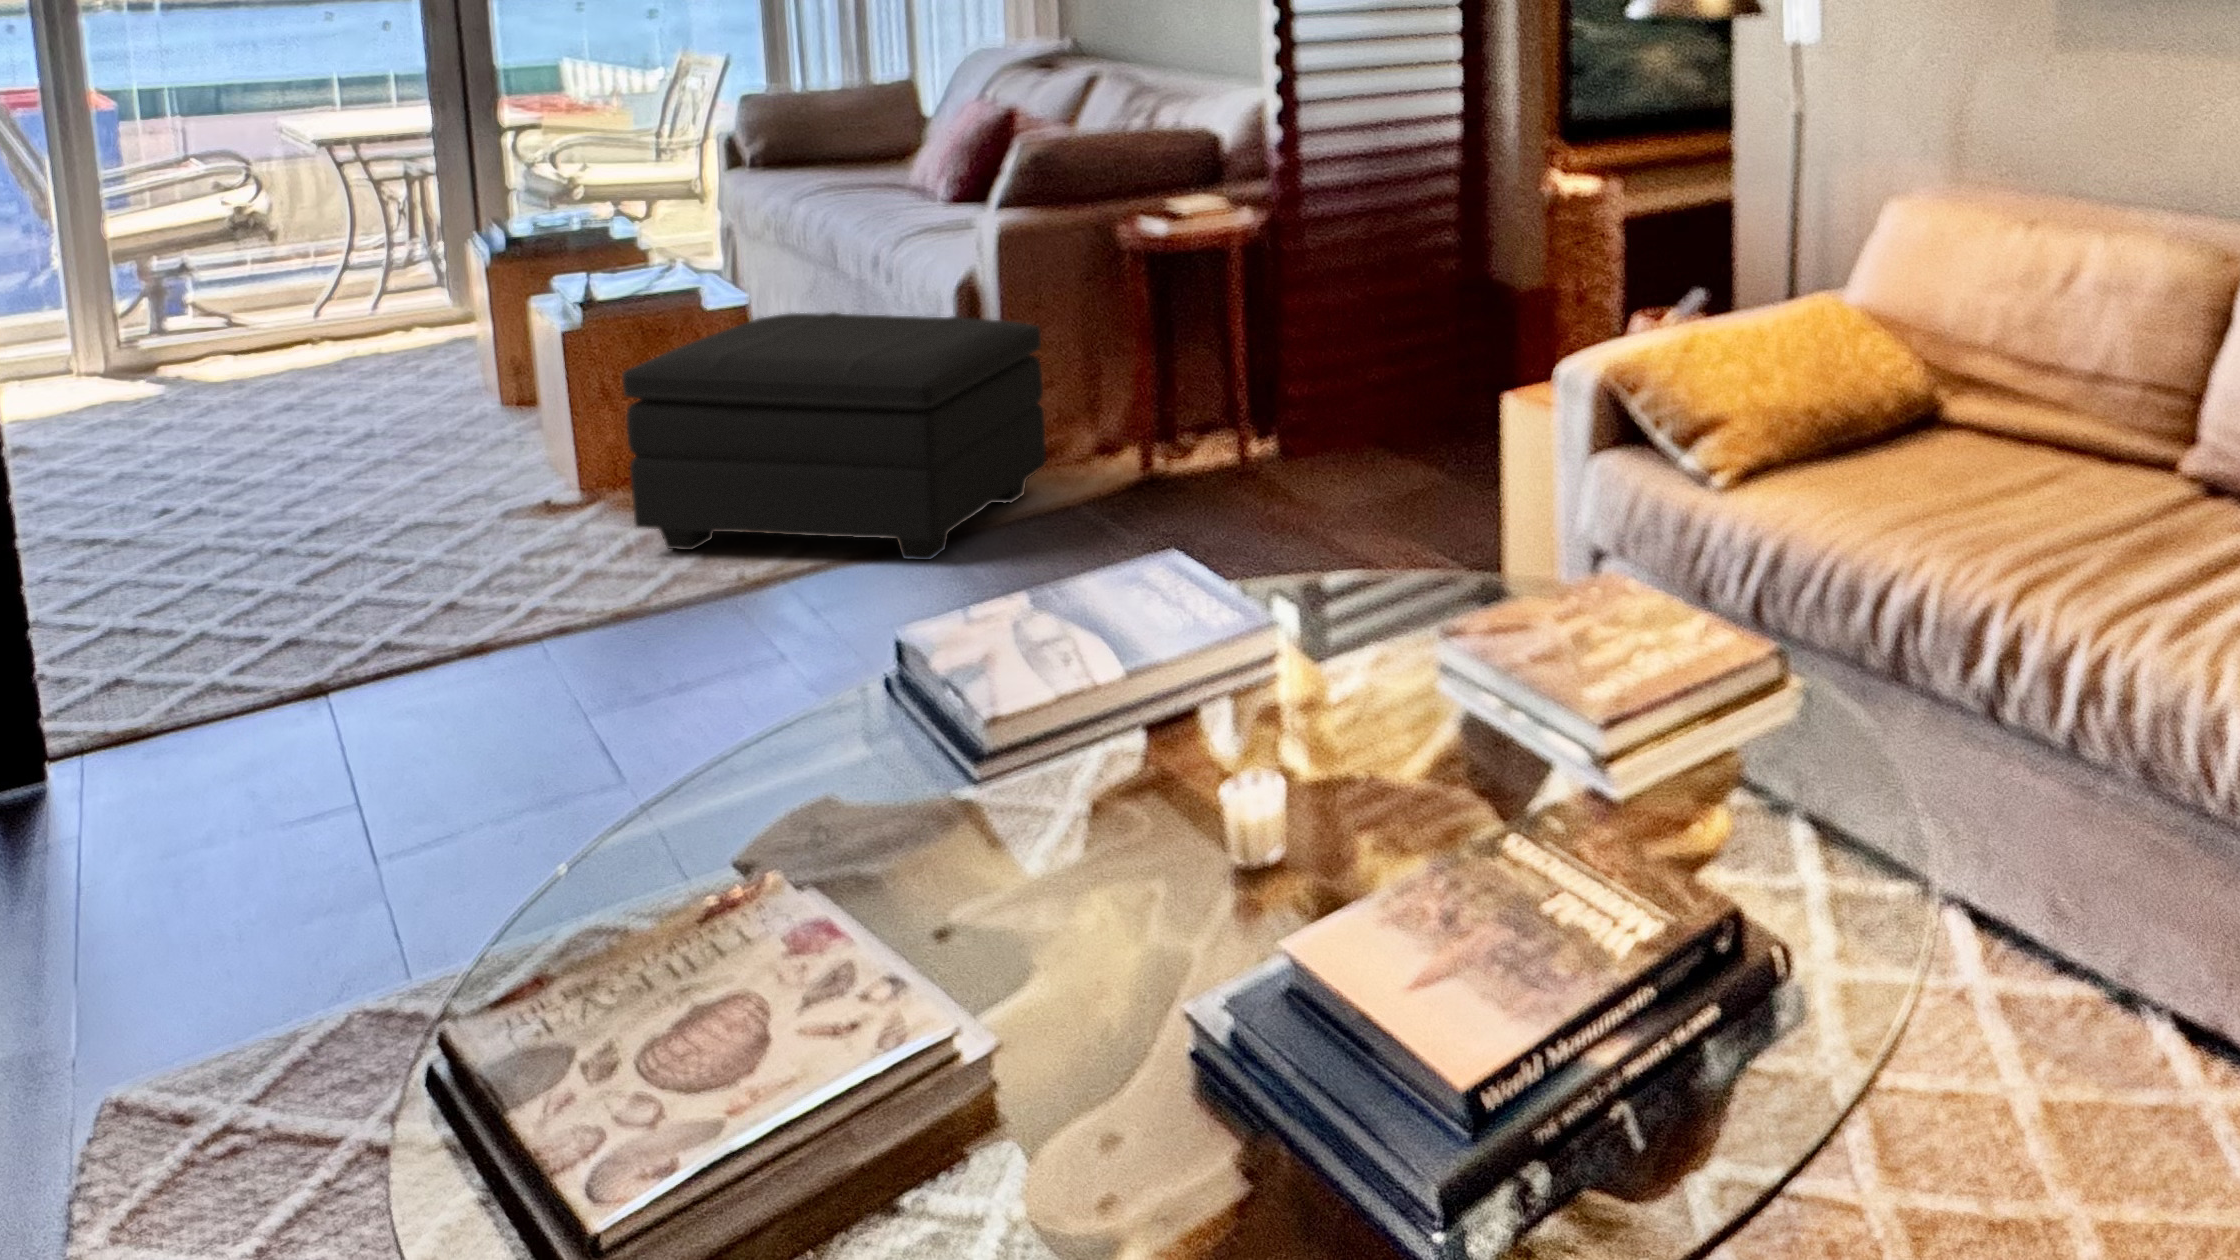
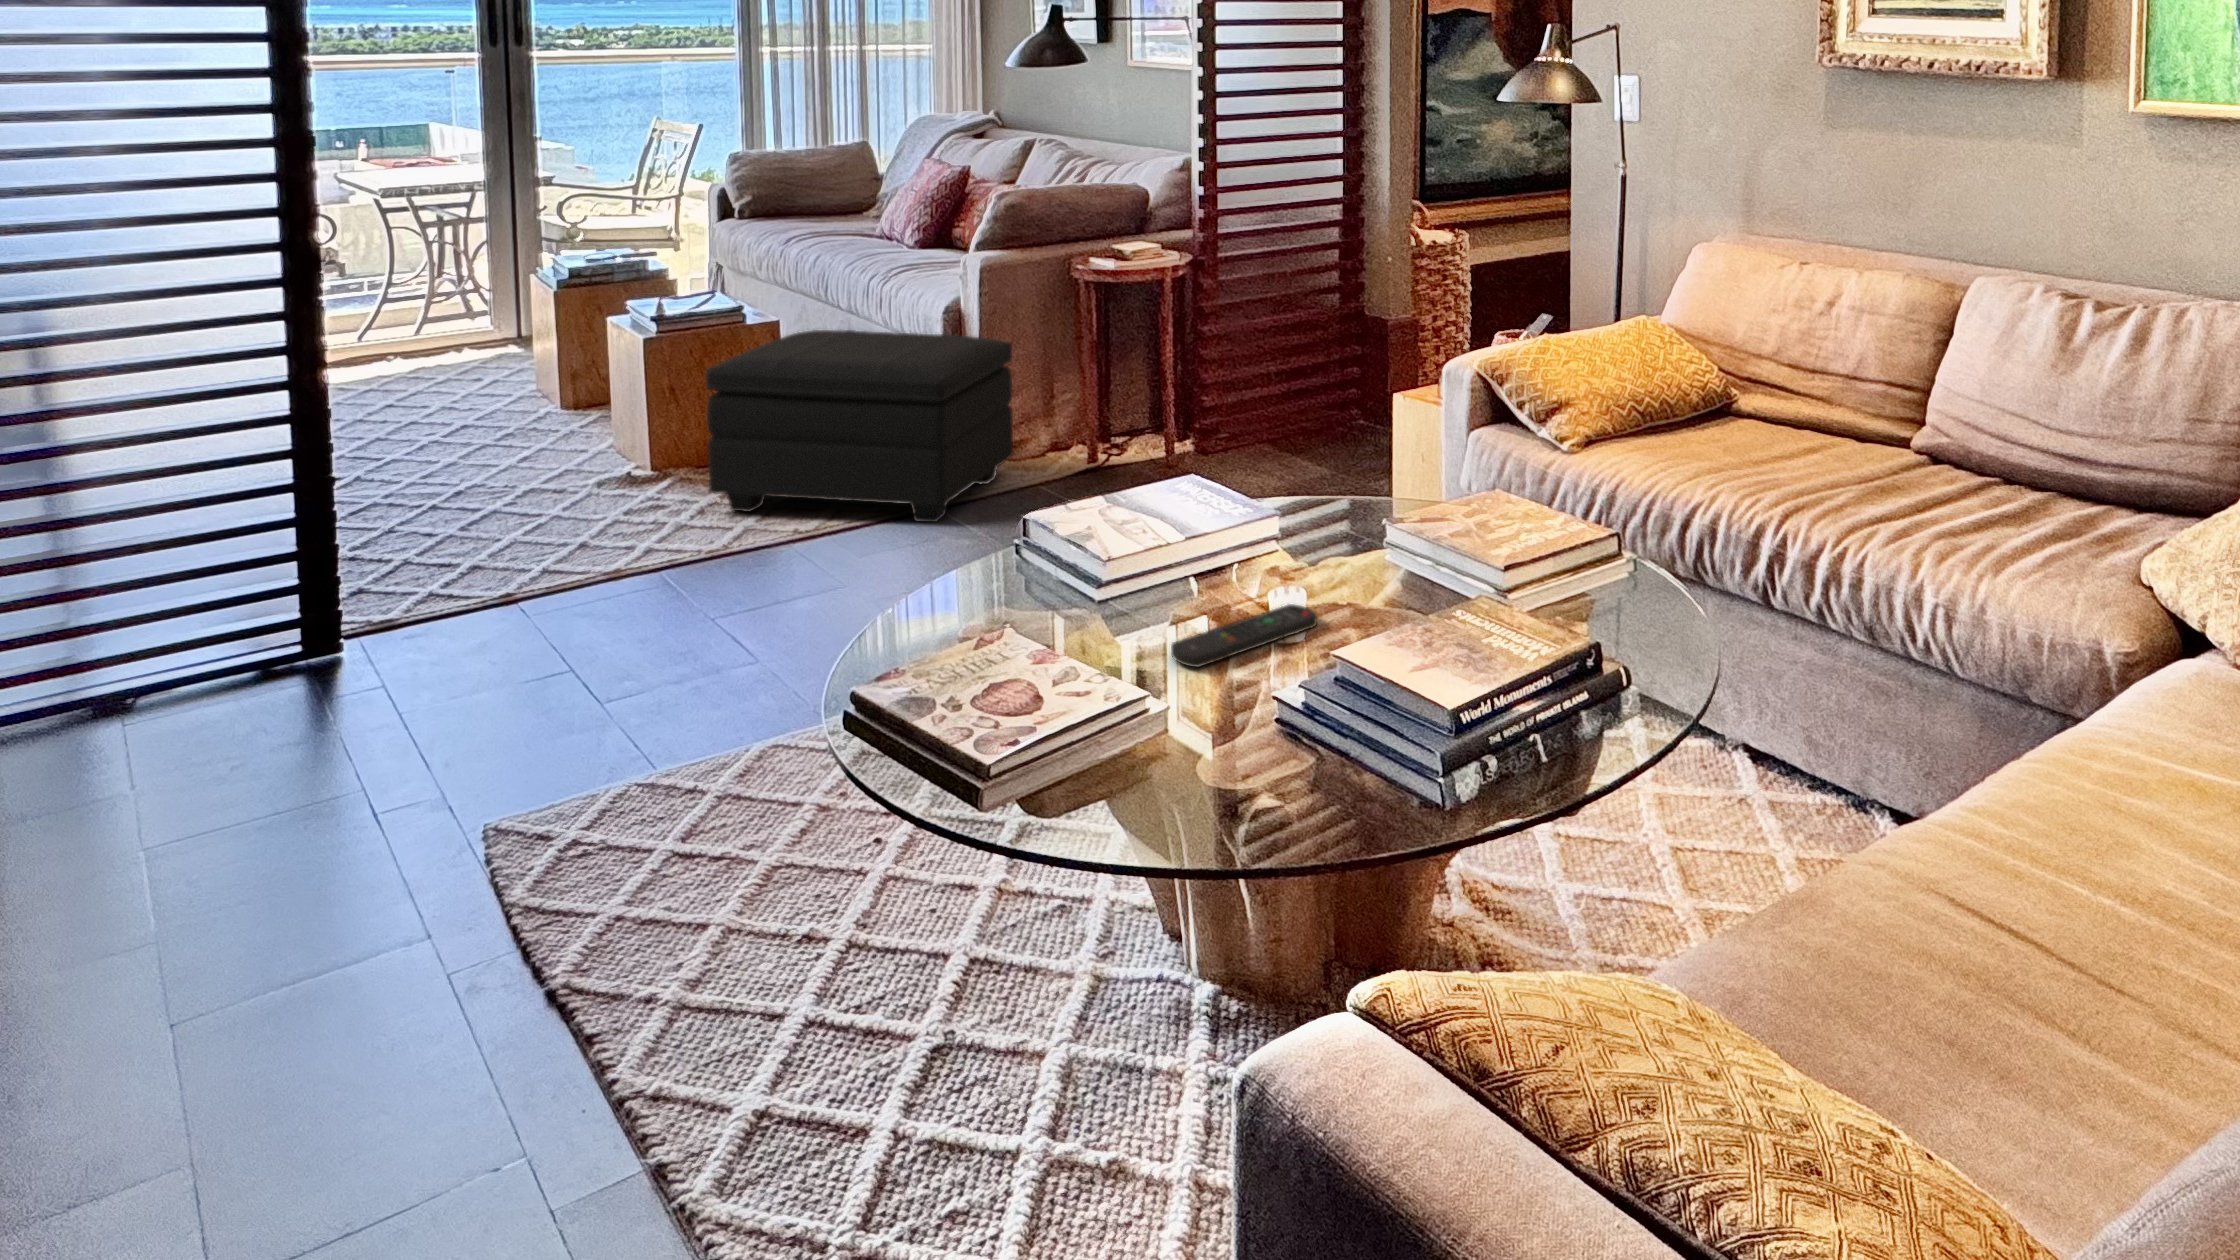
remote control: none [1051,791,1308,932] -> present [1171,604,1317,667]

